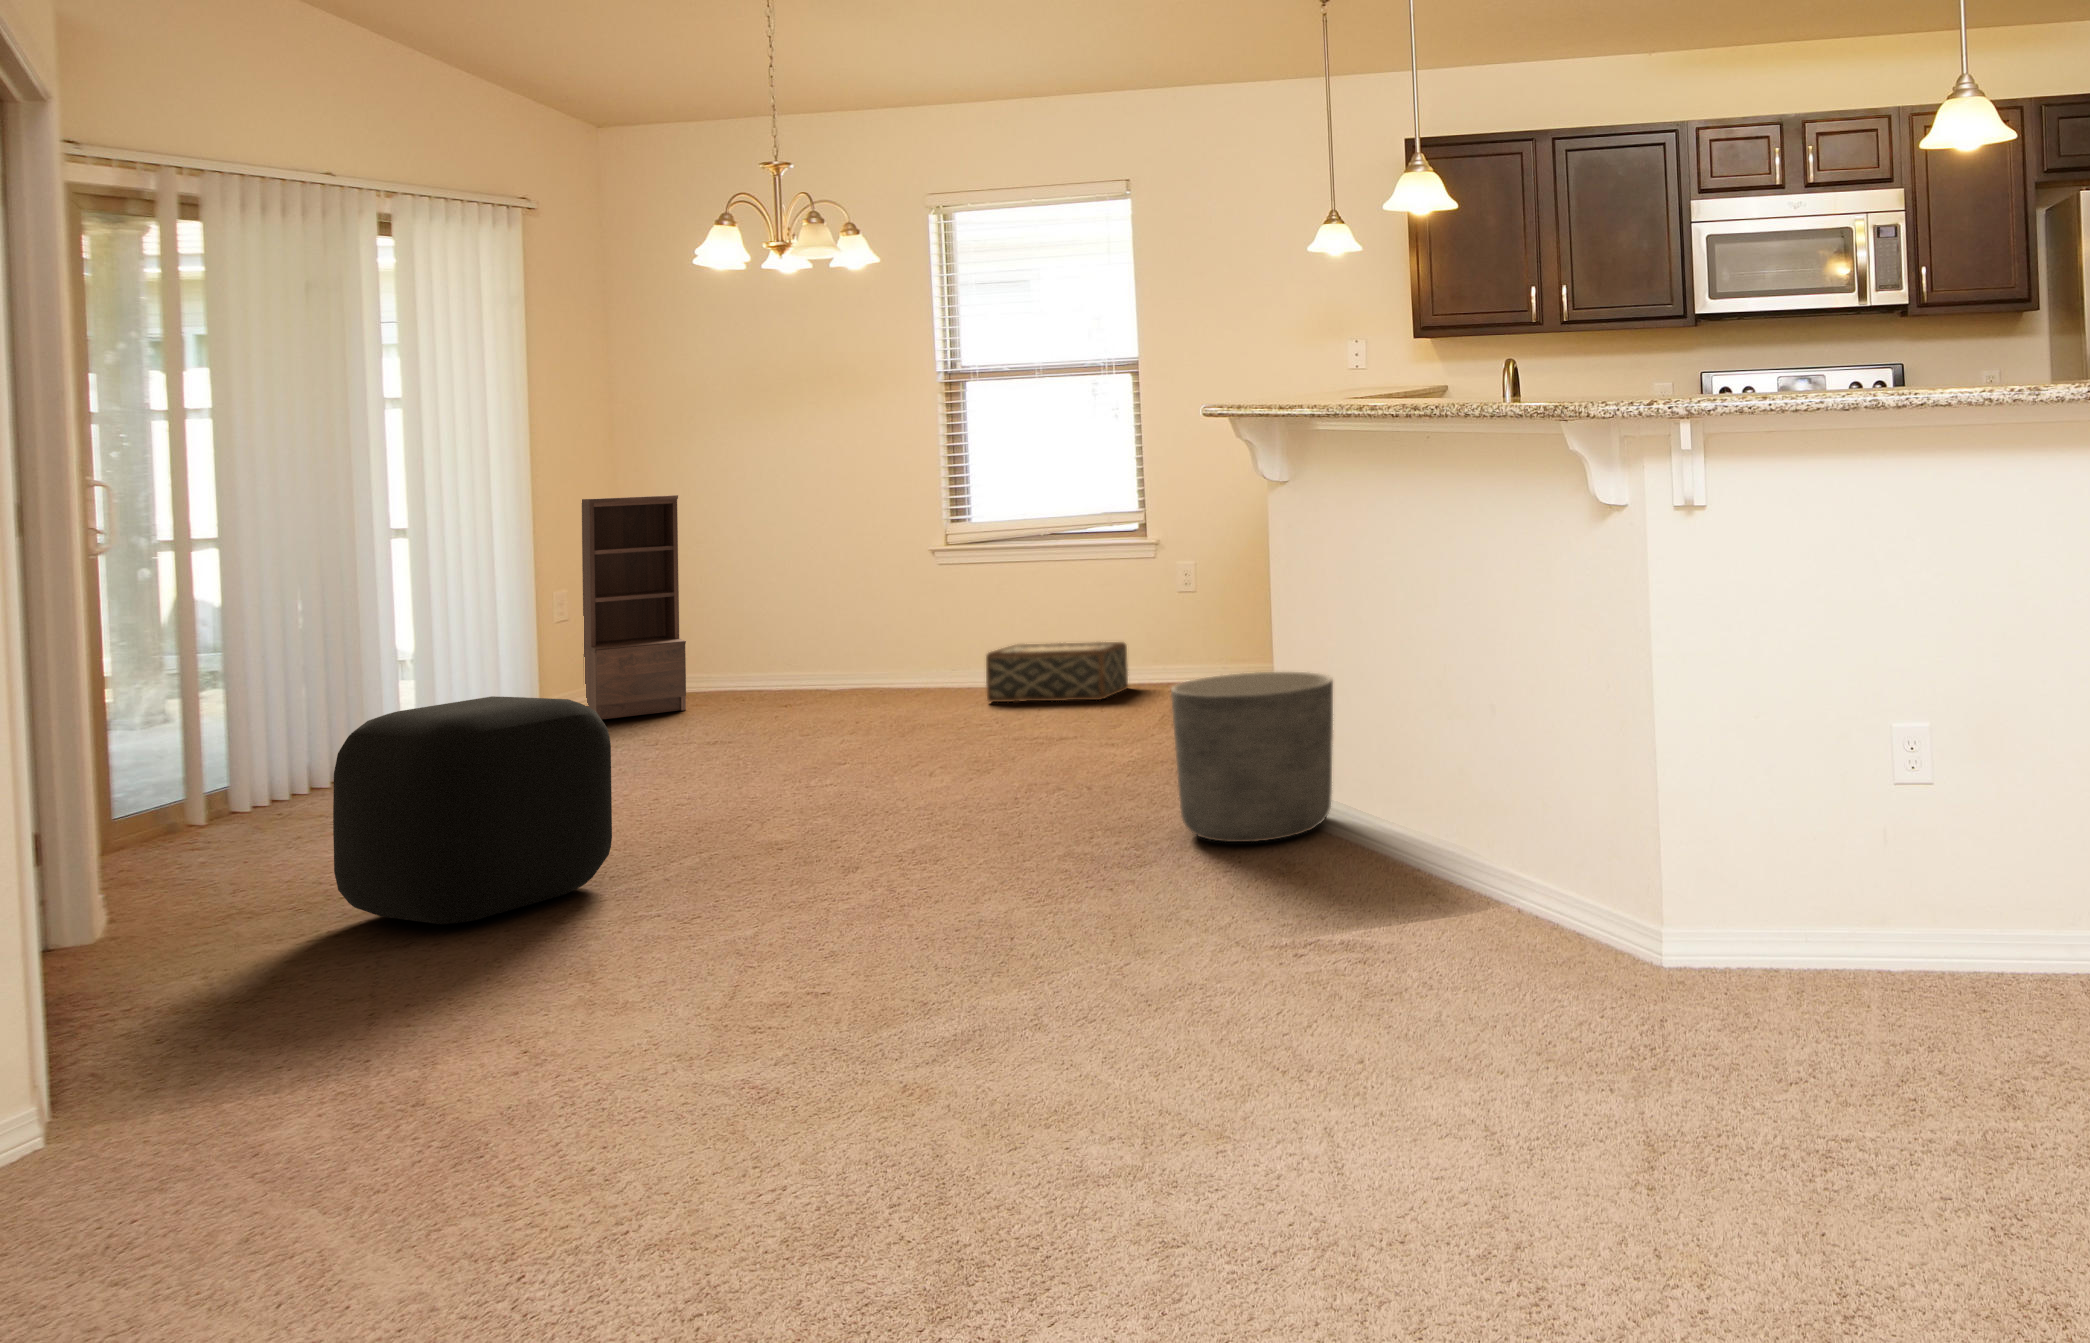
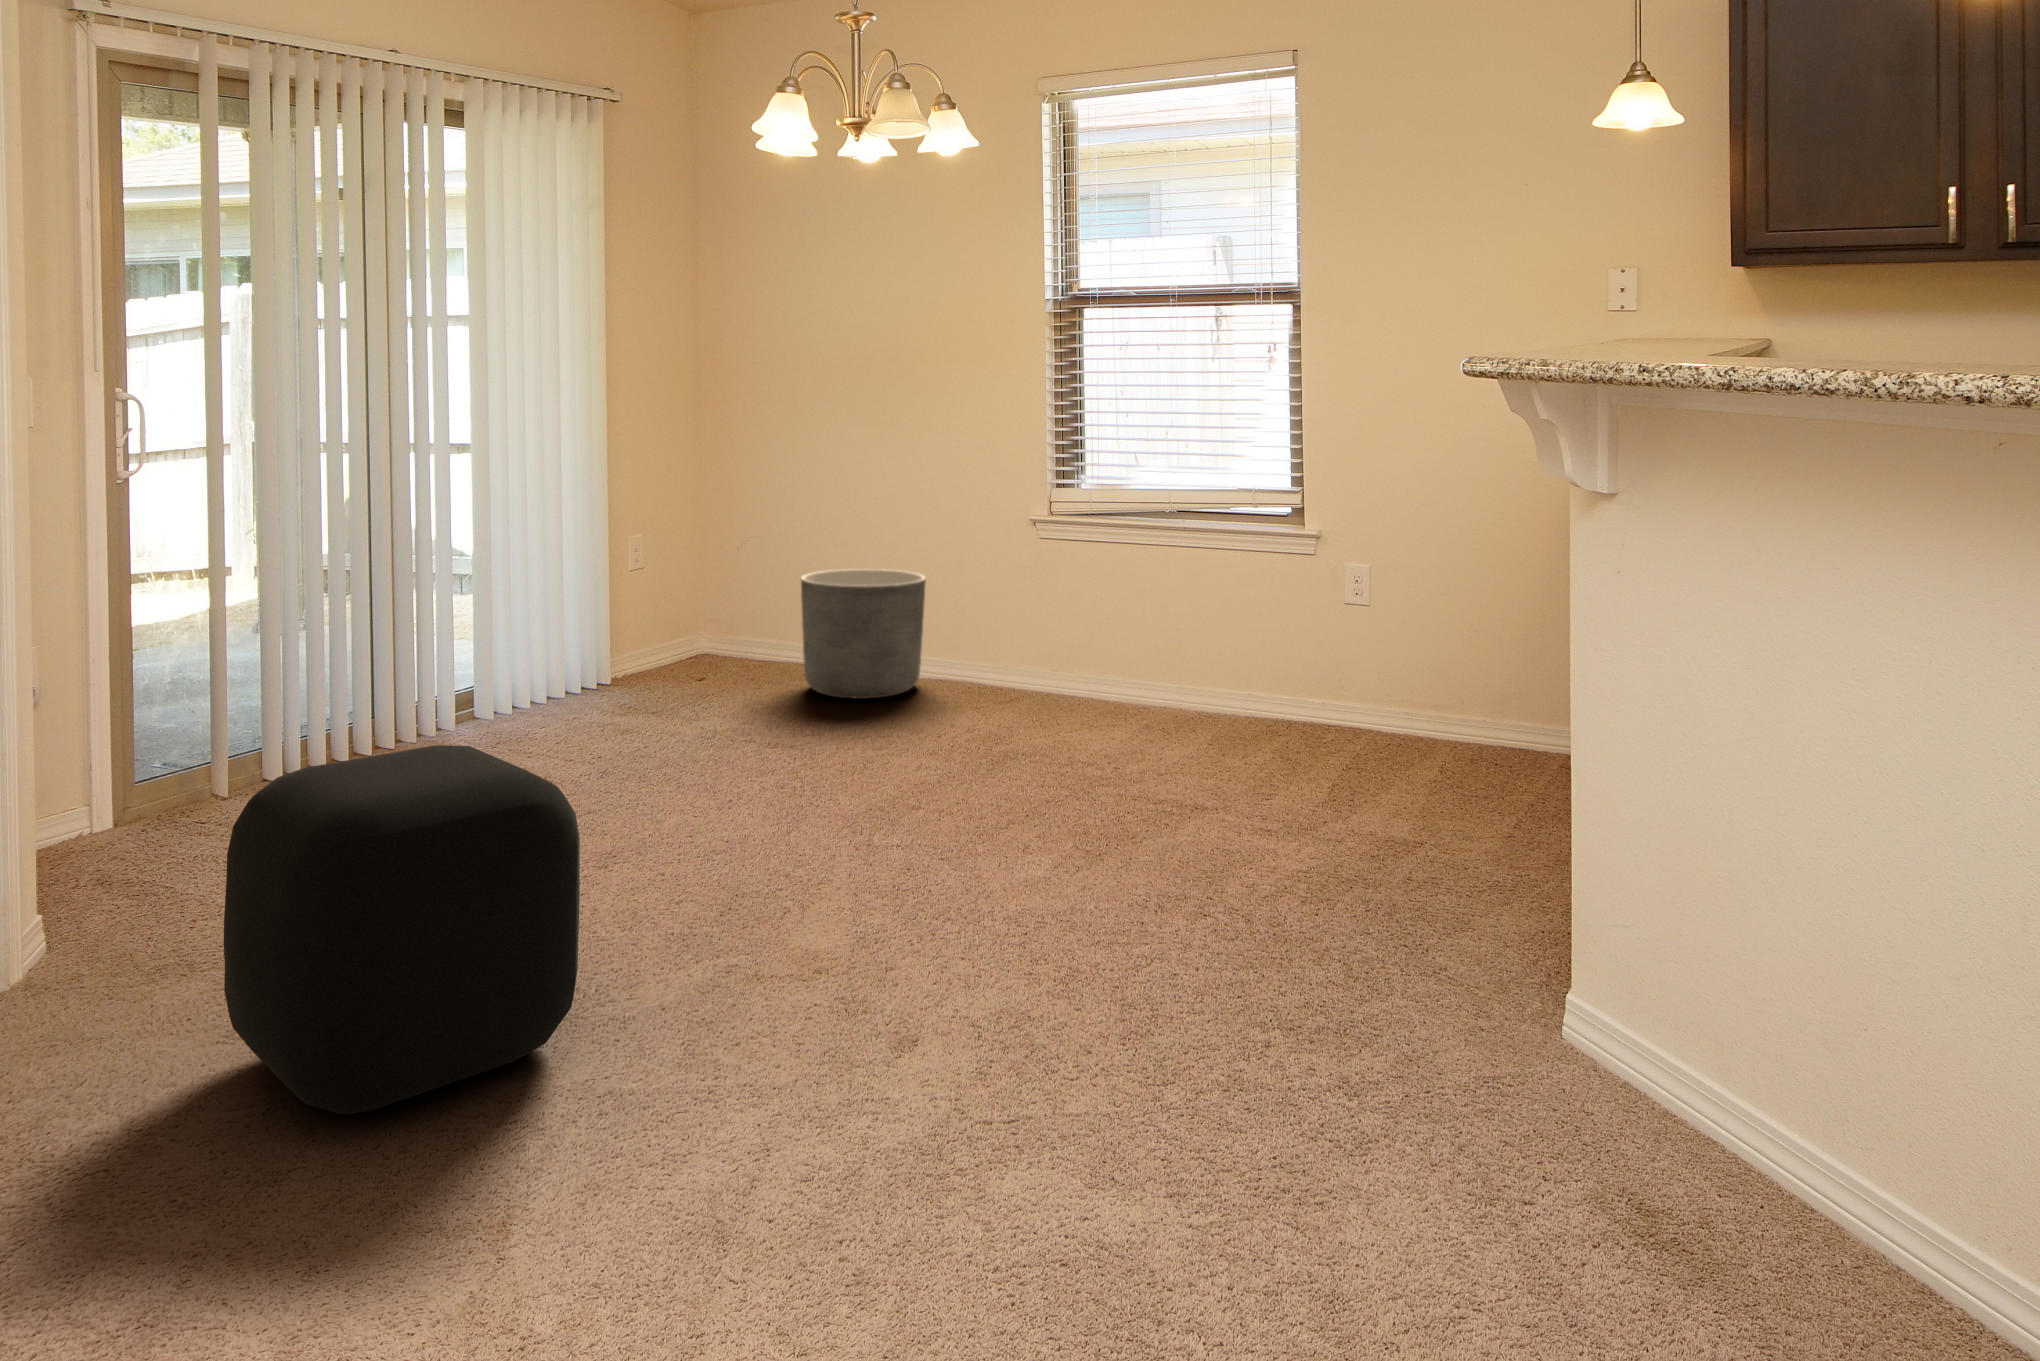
bookshelf: present [582,495,686,719] -> none [664,429,762,682]
woven basket: present [986,642,1128,702] -> none [1090,646,1266,740]
planter: present [1171,672,1333,842] -> present [801,569,926,699]

